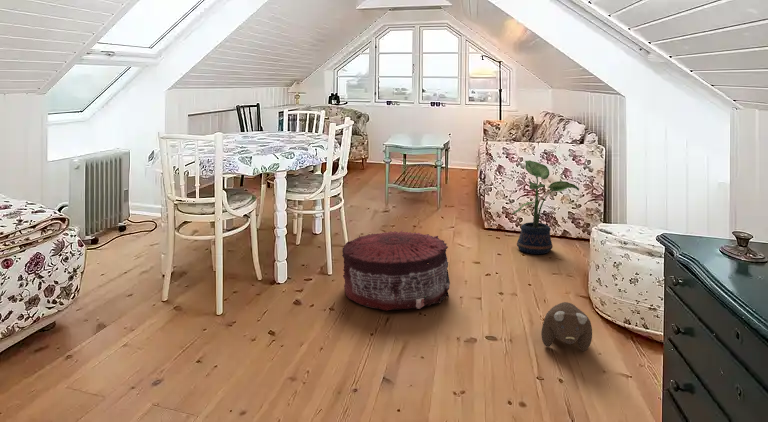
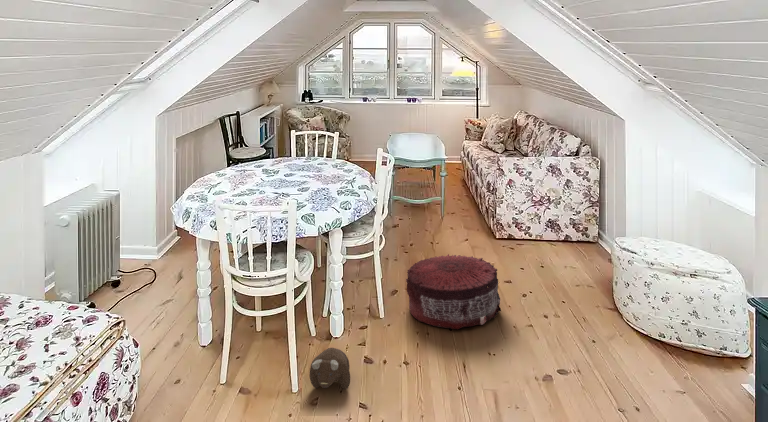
potted plant: present [513,160,579,254] -> none [529,176,584,260]
plush toy: present [541,302,592,351] -> present [310,348,350,389]

